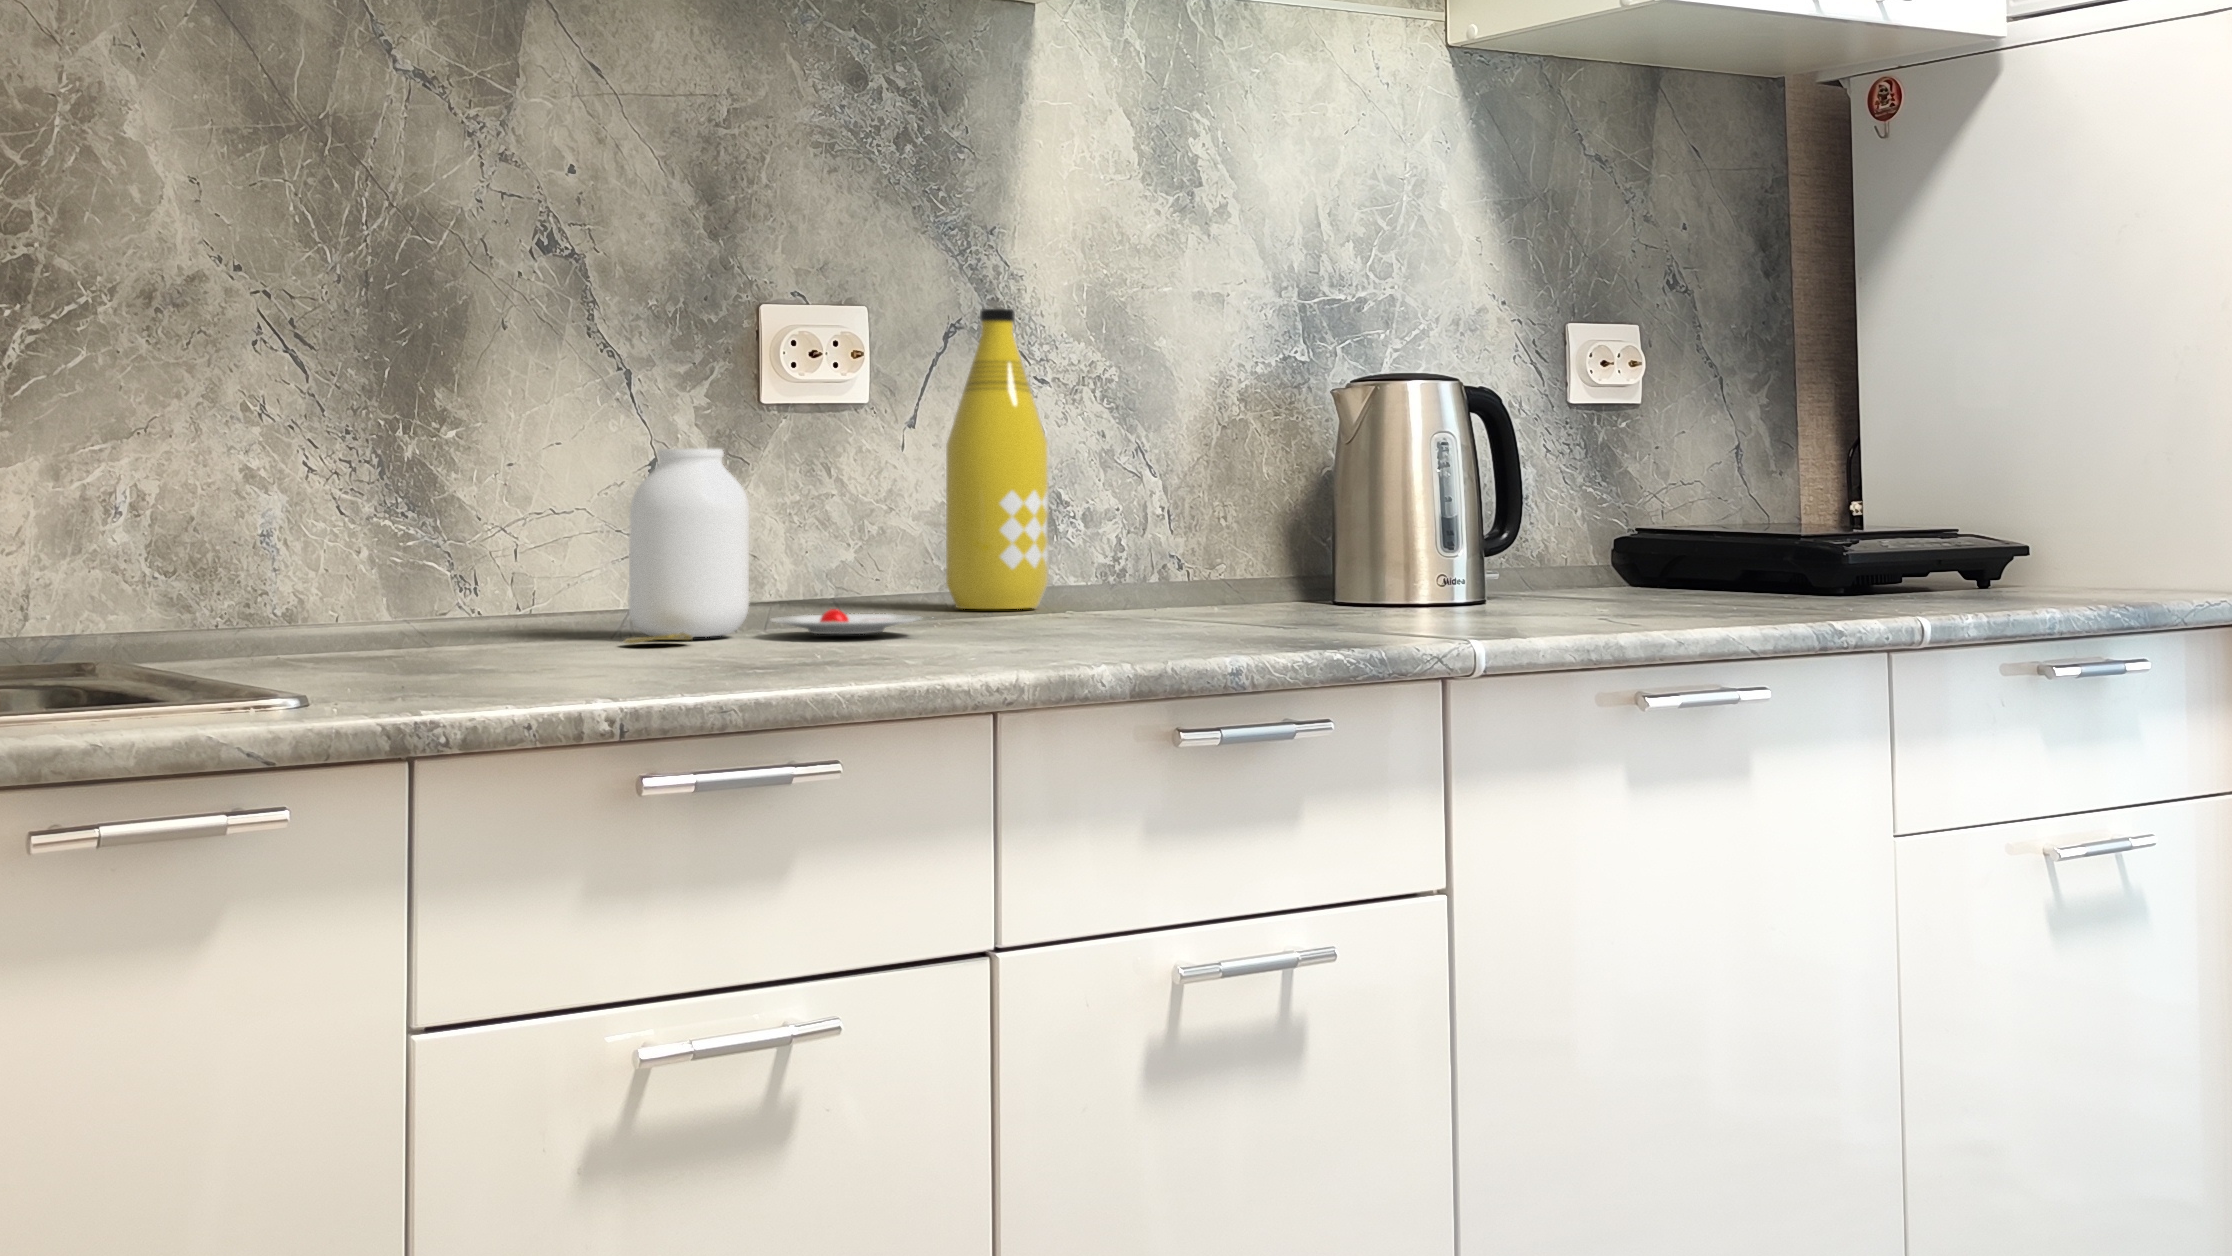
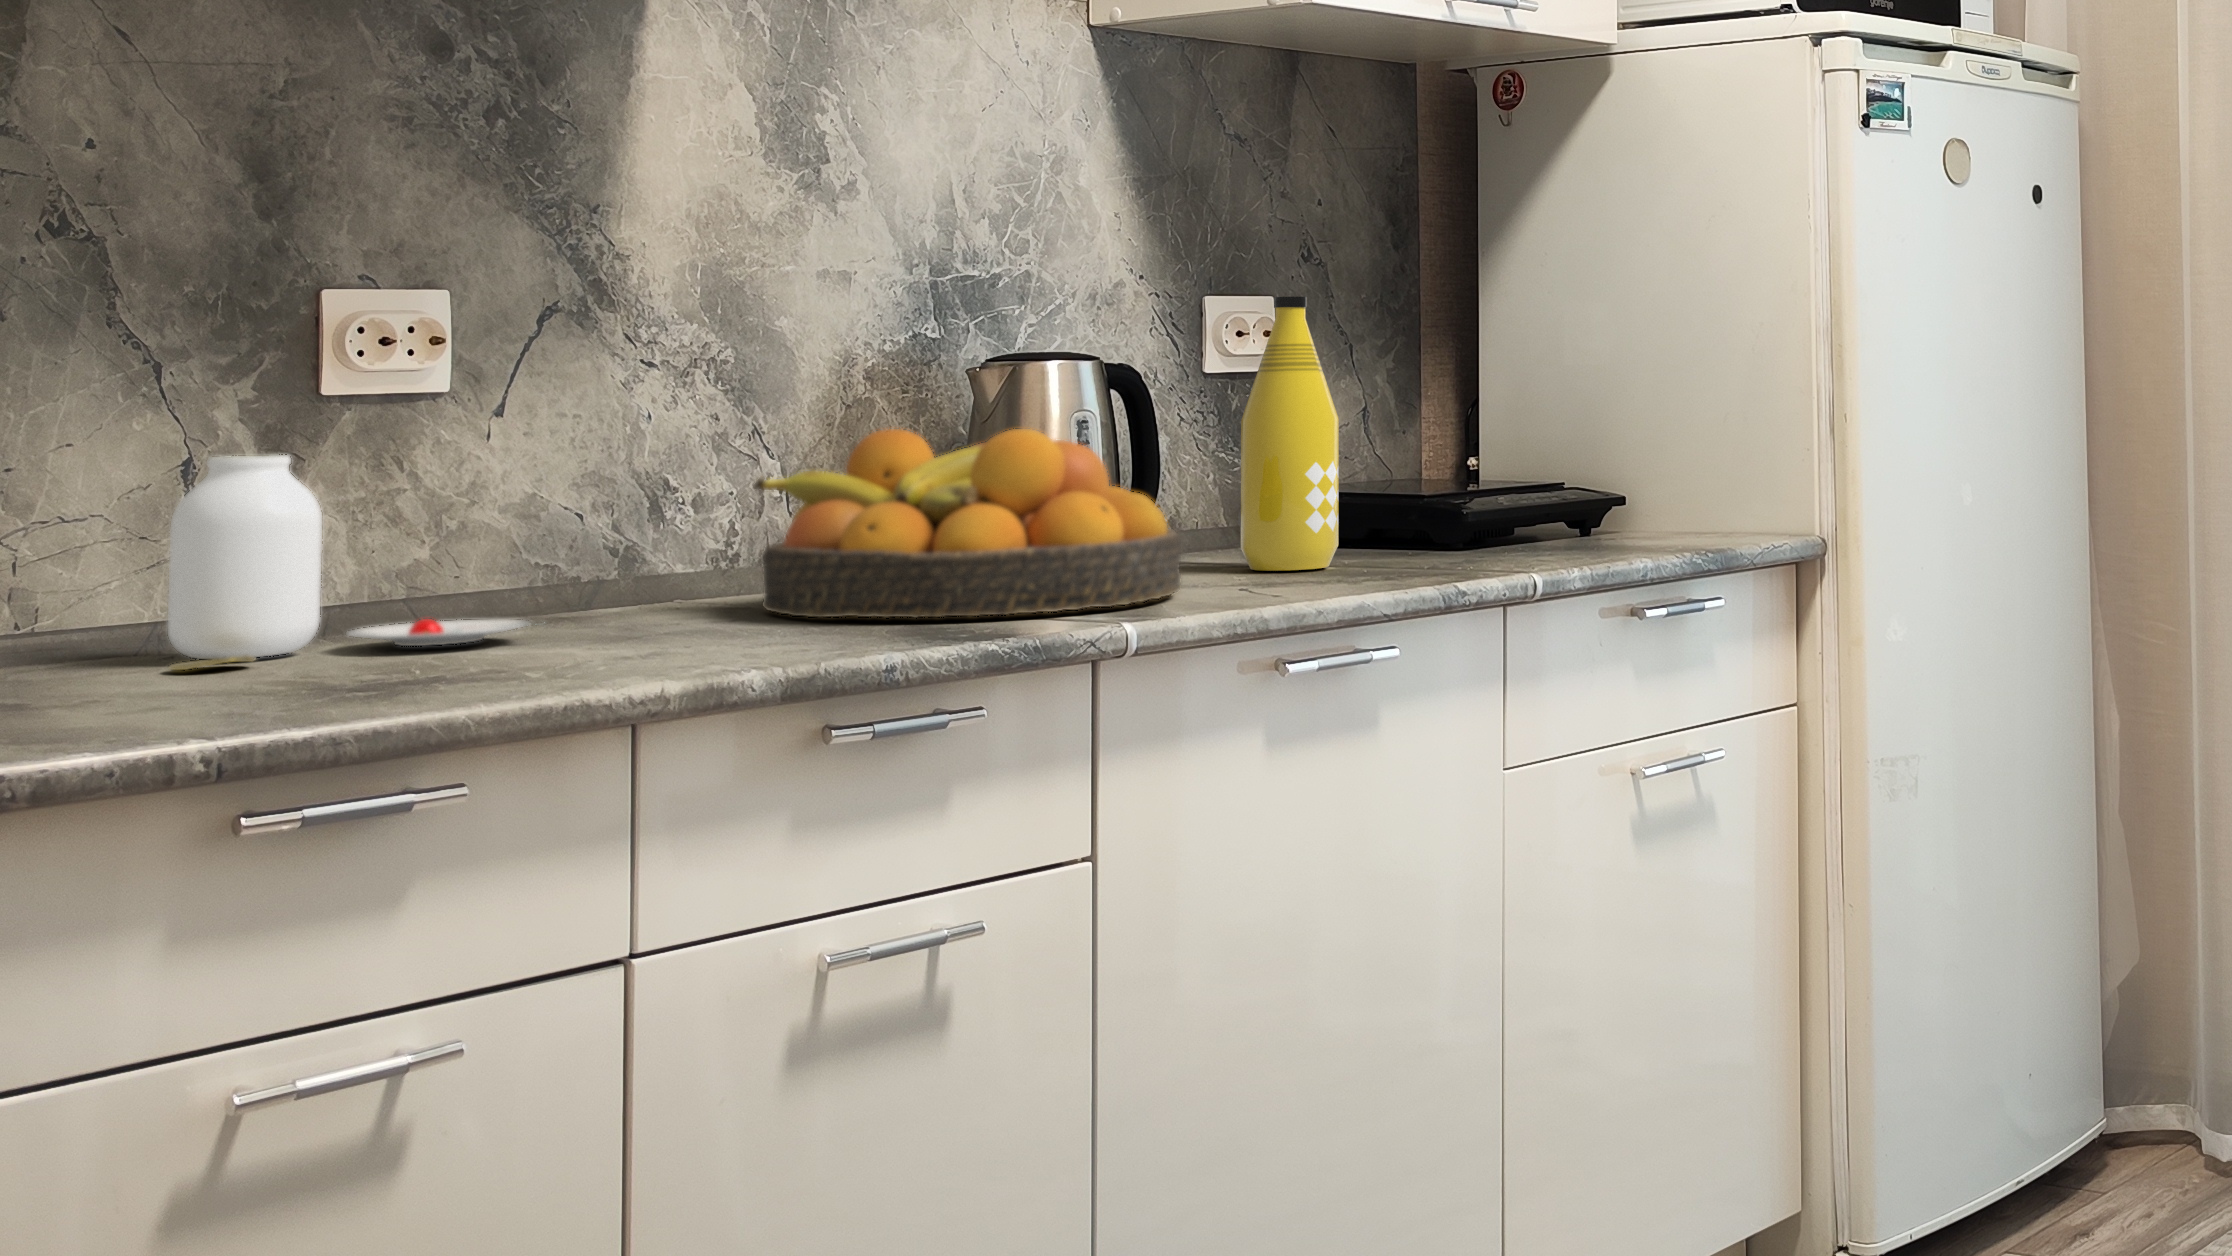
bottle: present [946,309,1049,609] -> present [1241,296,1339,571]
fruit bowl: none [1122,439,1536,631] -> present [754,429,1181,618]

